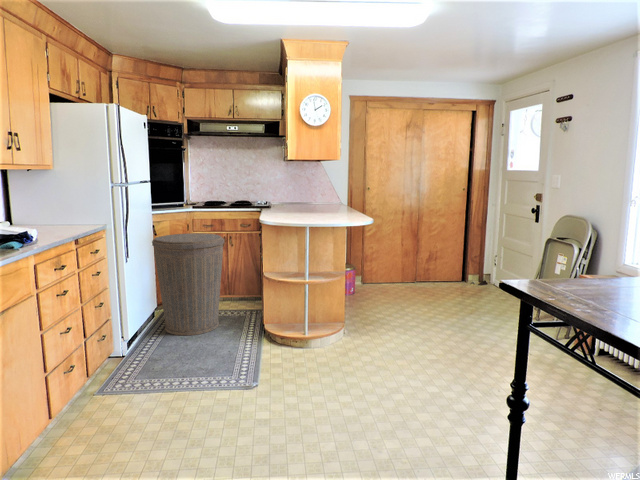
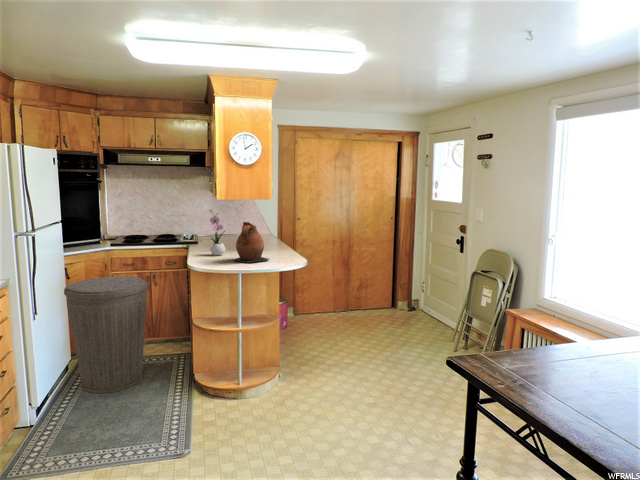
flower arrangement: none [280,169,295,214] -> present [209,210,226,255]
ceramic pitcher: none [300,179,336,218] -> present [234,222,269,262]

